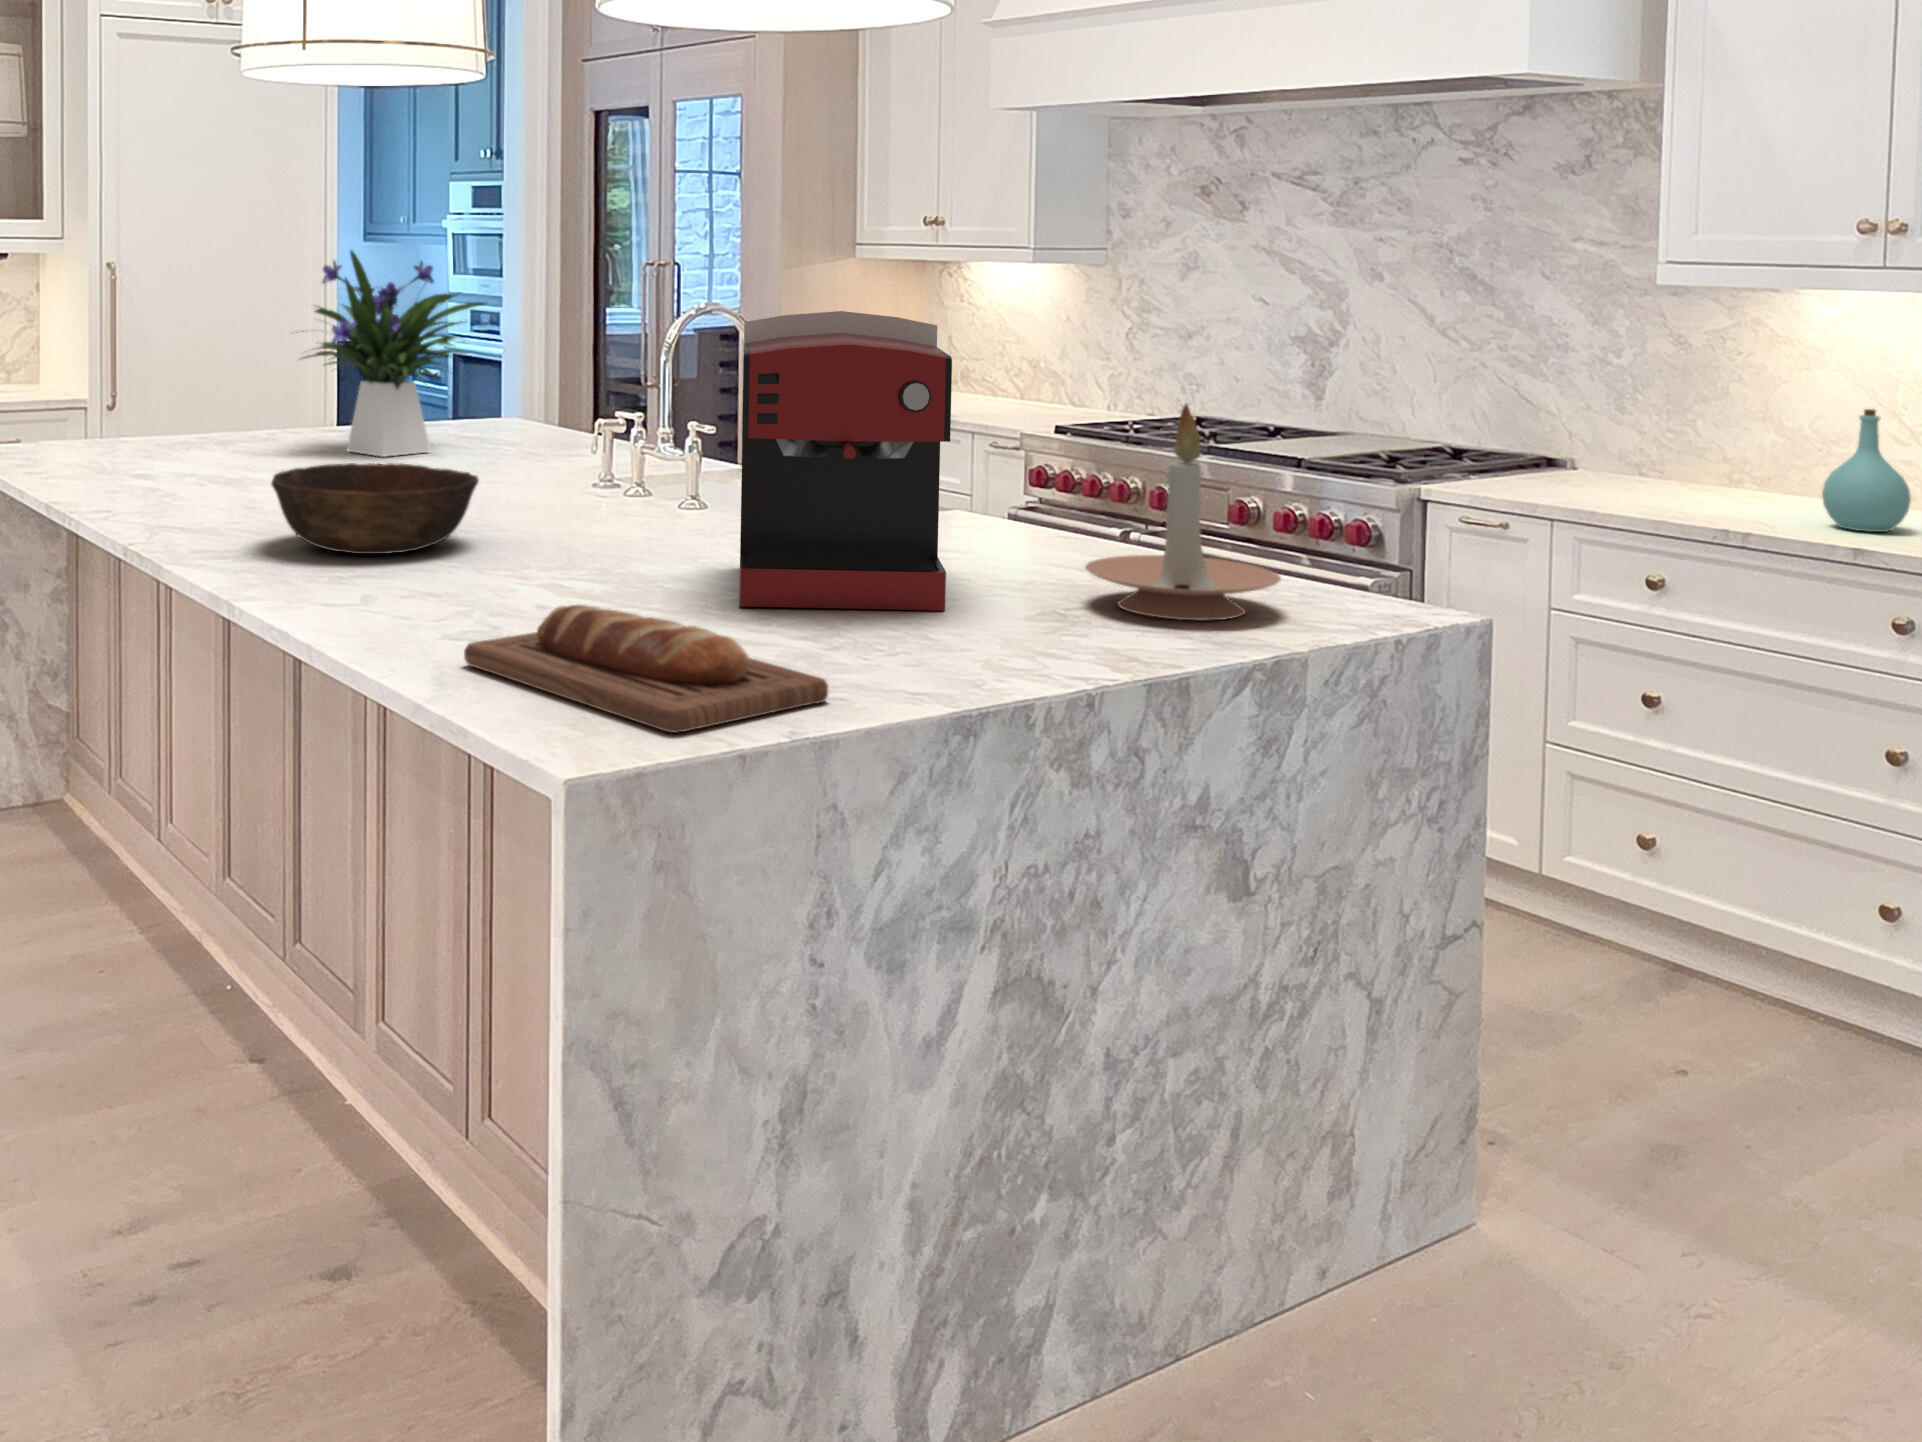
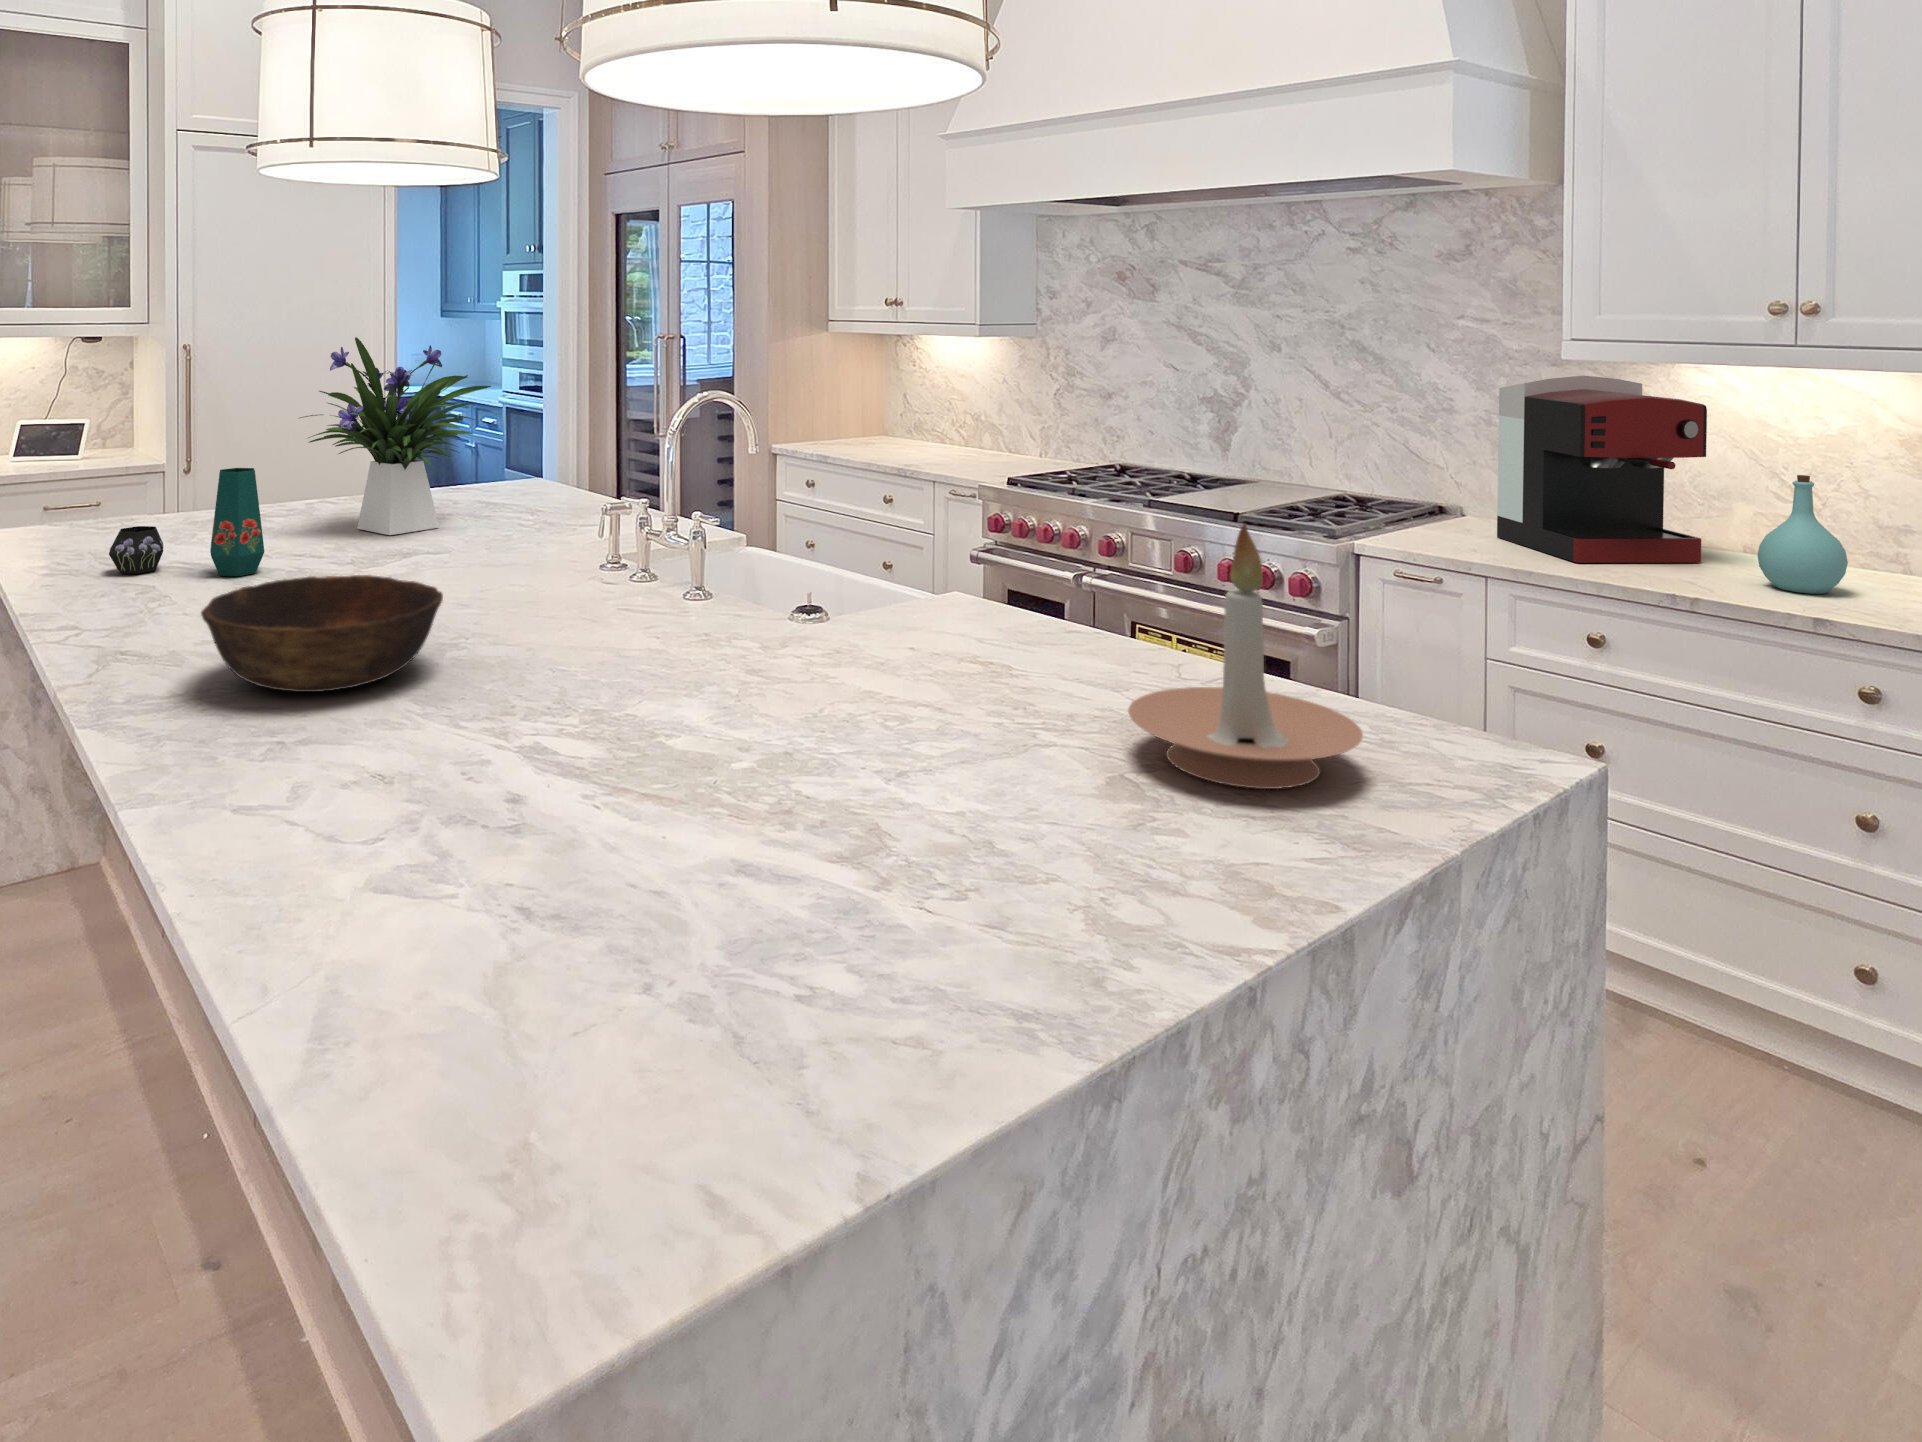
coffee maker: present [739,311,952,611] -> present [1497,376,1707,563]
vase: none [121,377,274,483] -> present [109,468,264,576]
bread loaf: present [464,605,828,733] -> none [343,840,851,1147]

